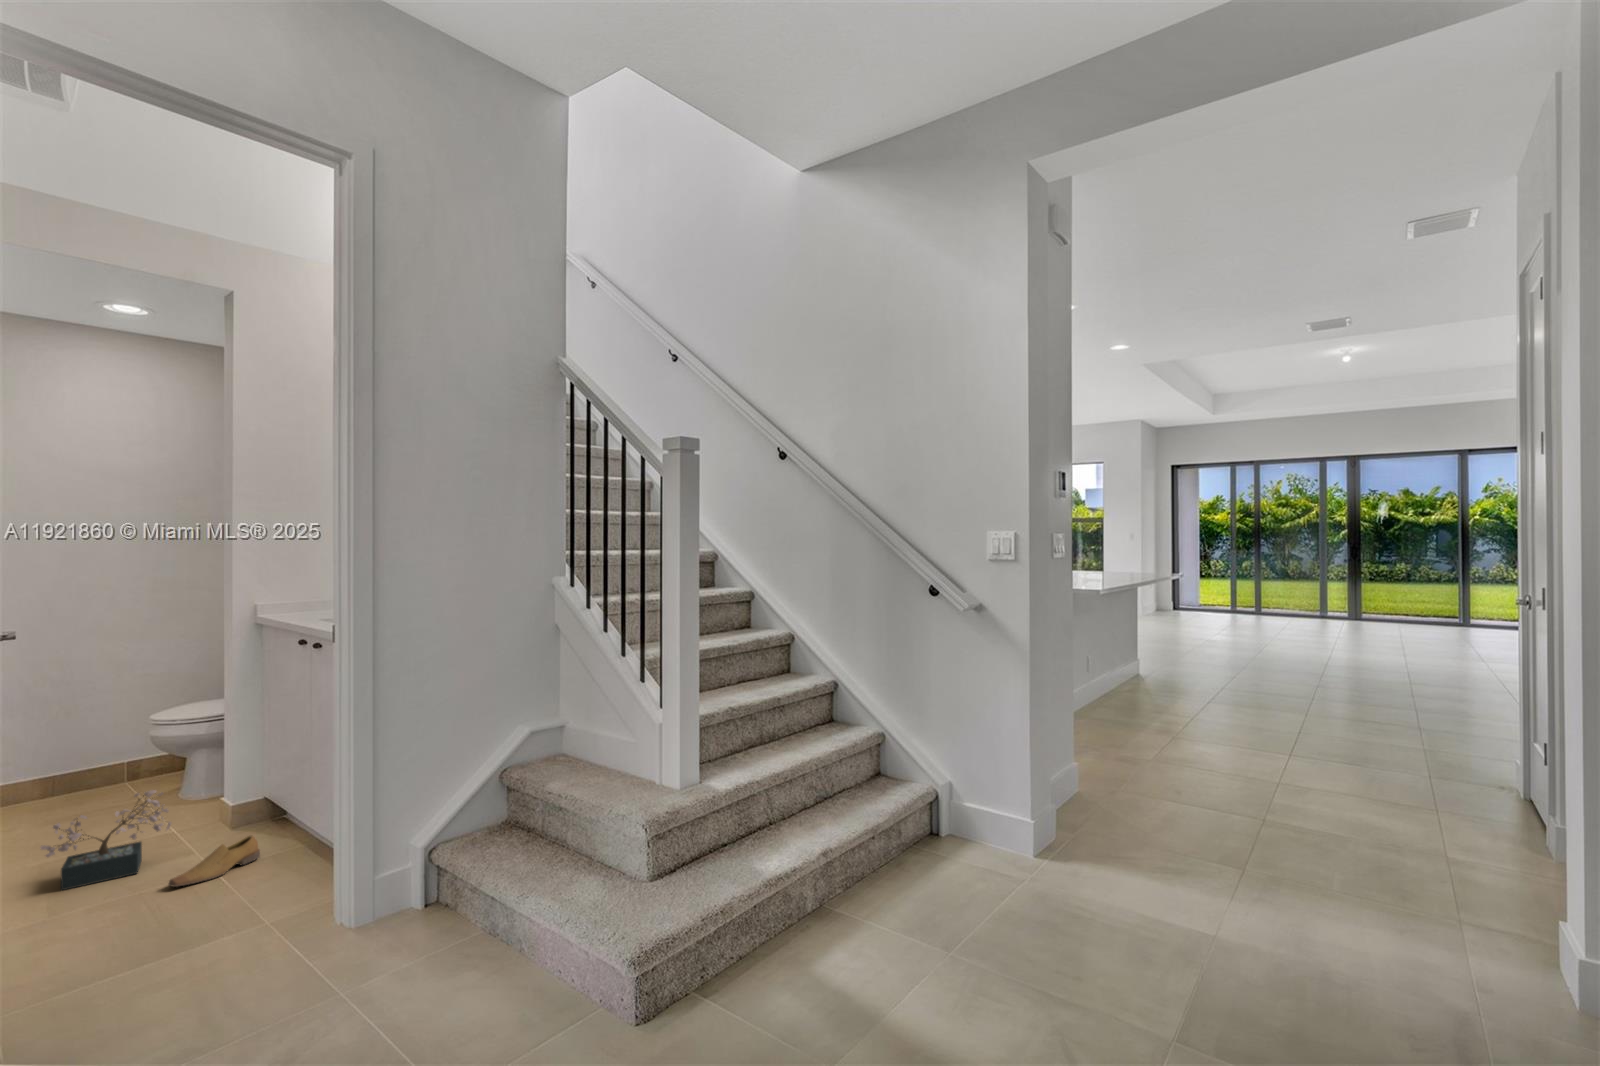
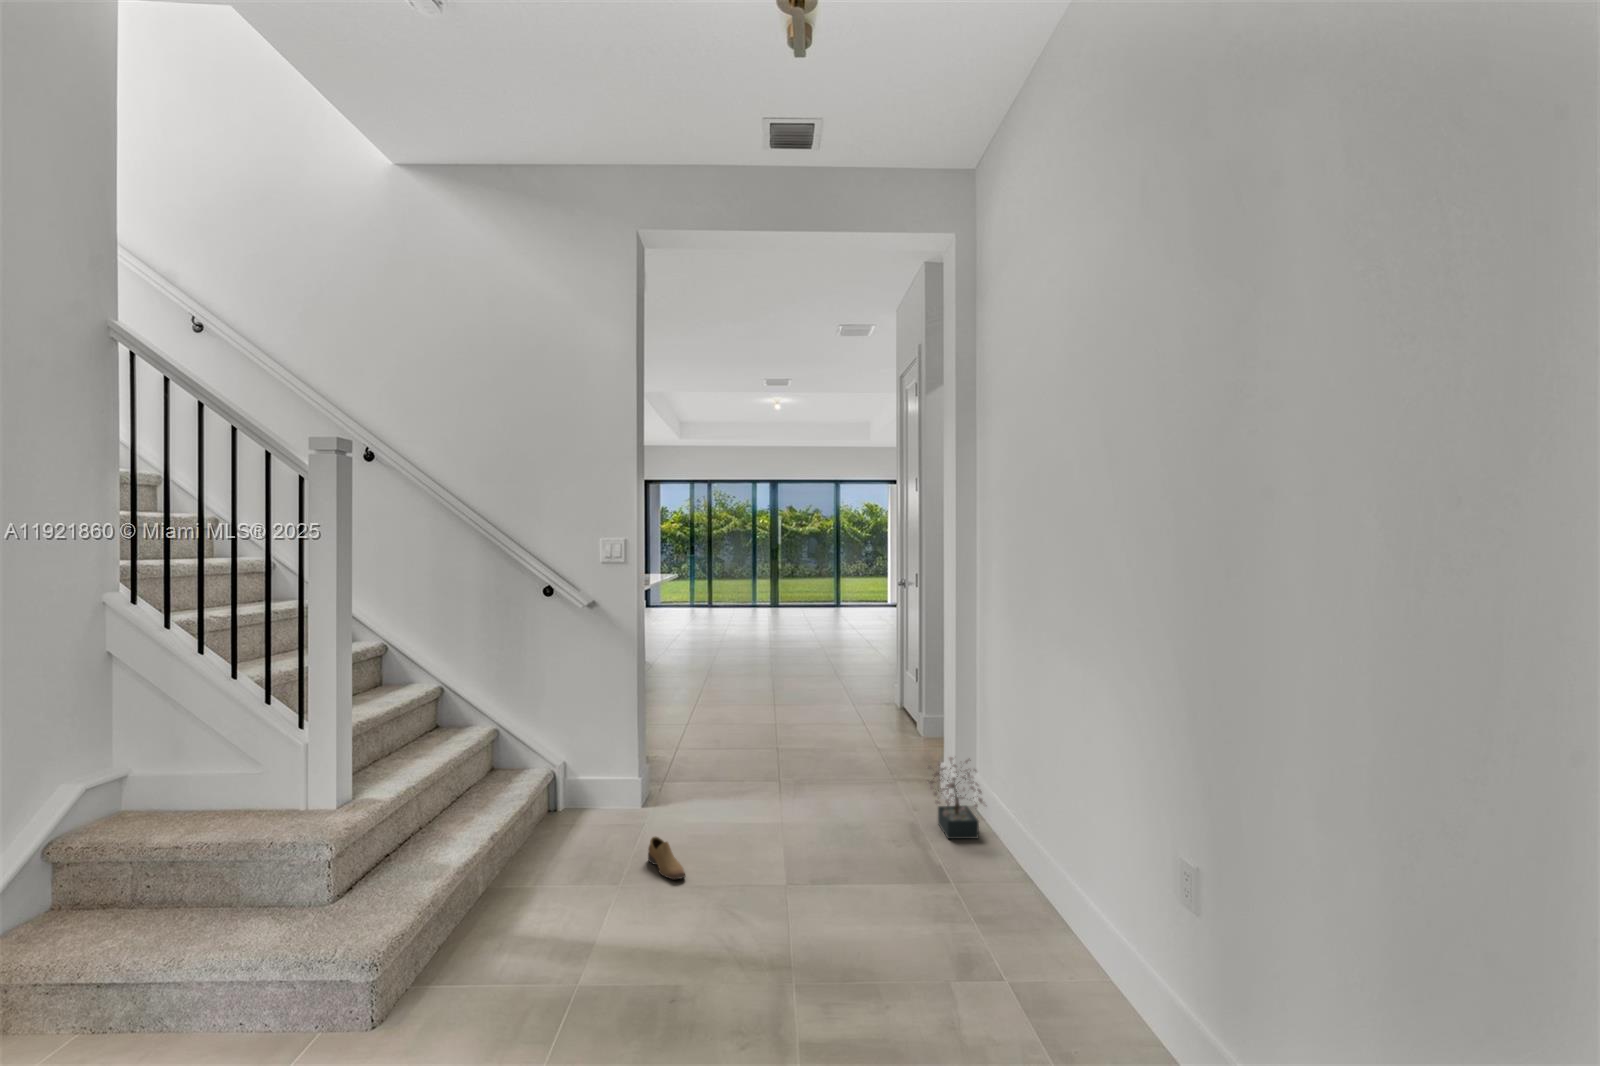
decorative plant: present [41,790,171,890] -> present [926,757,985,839]

